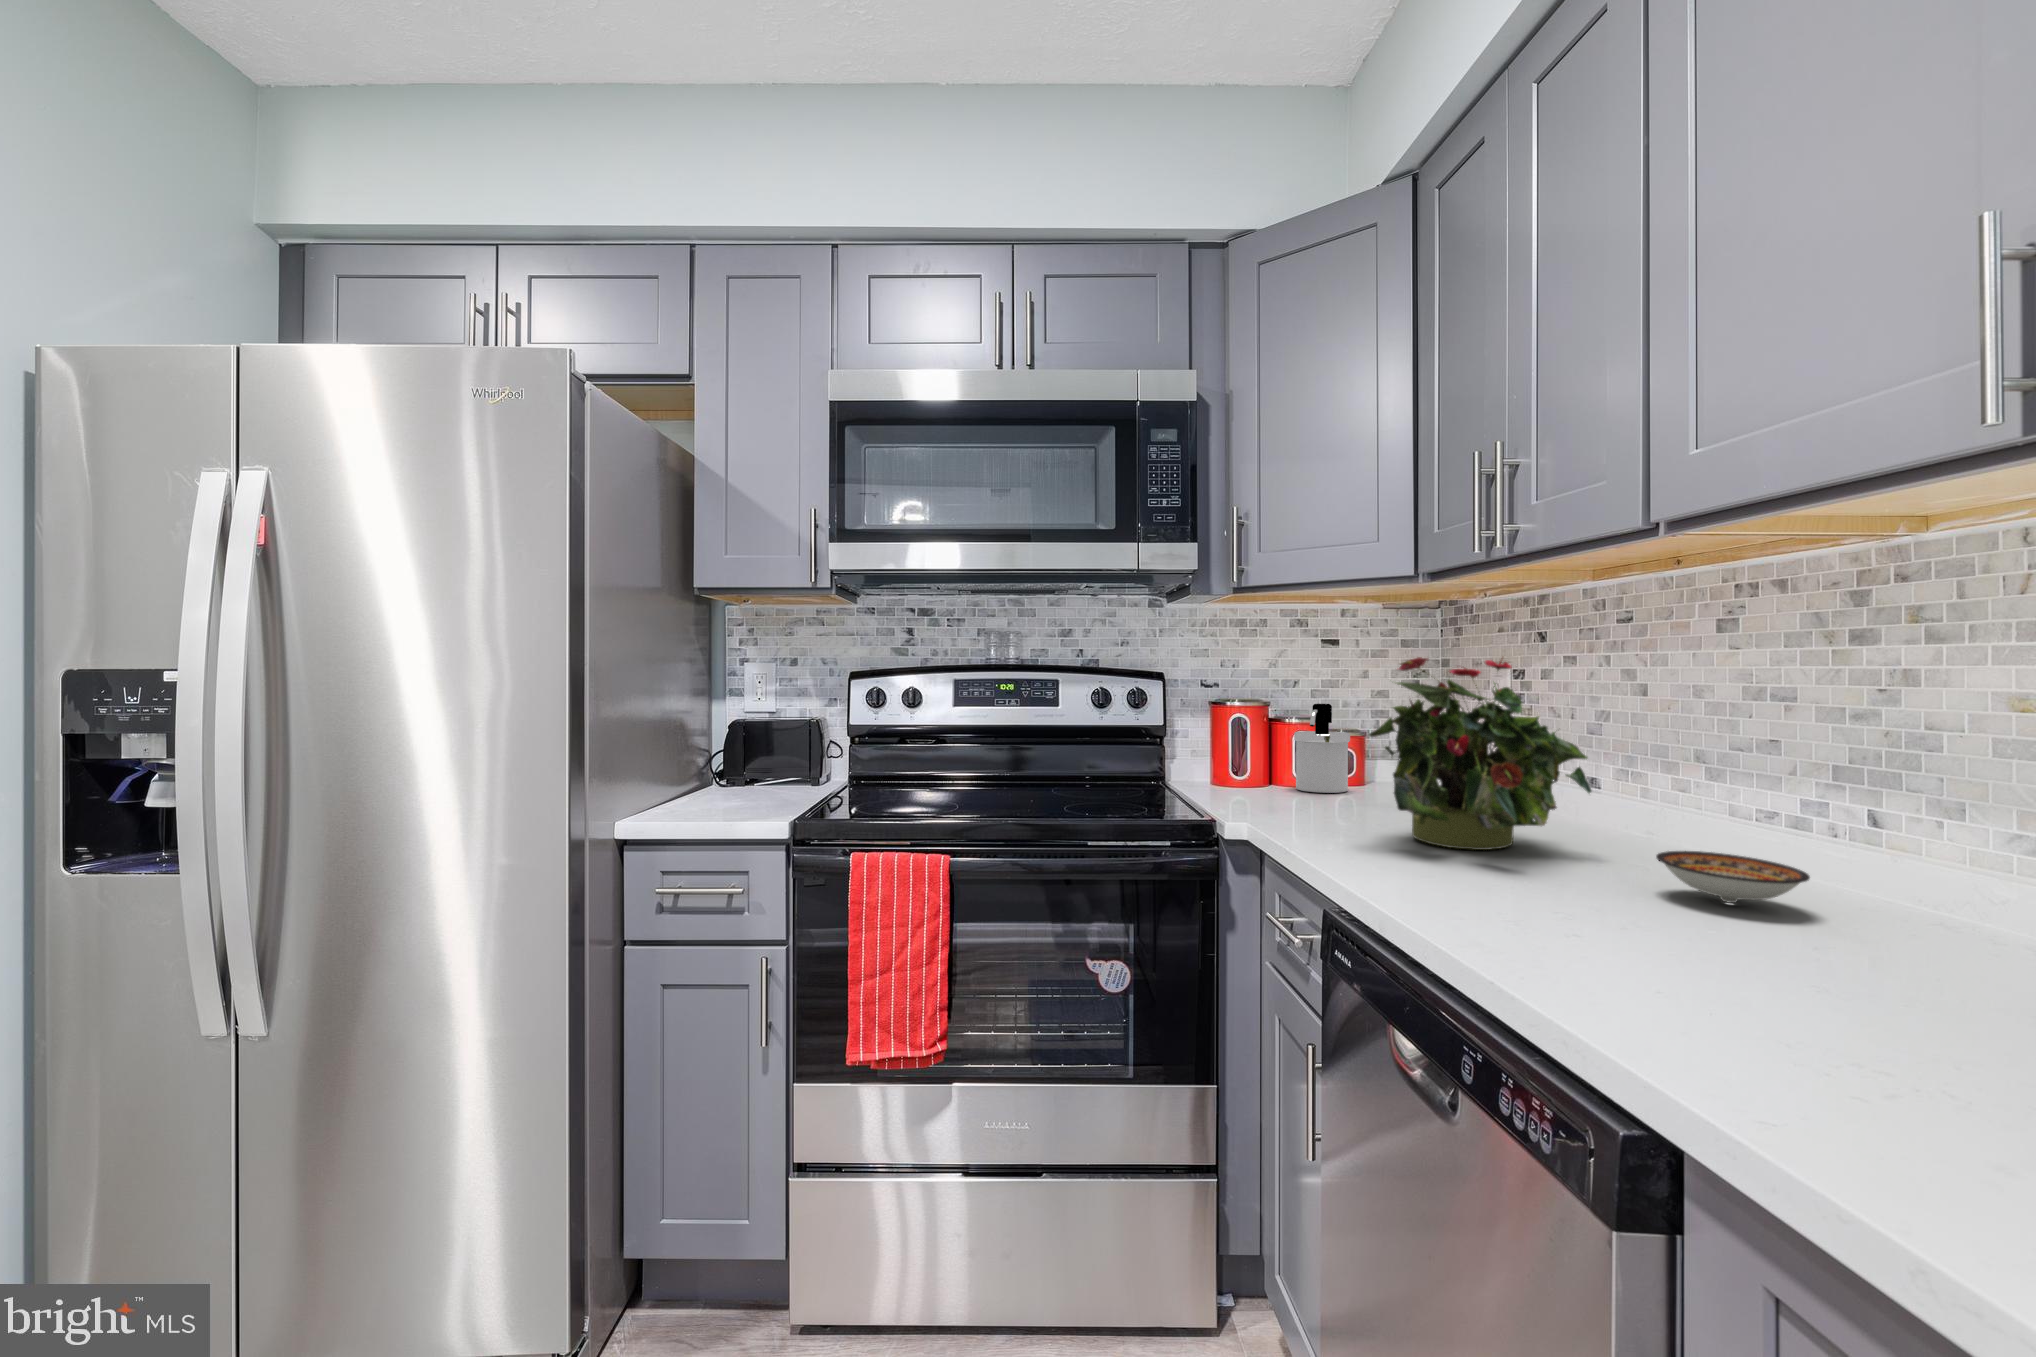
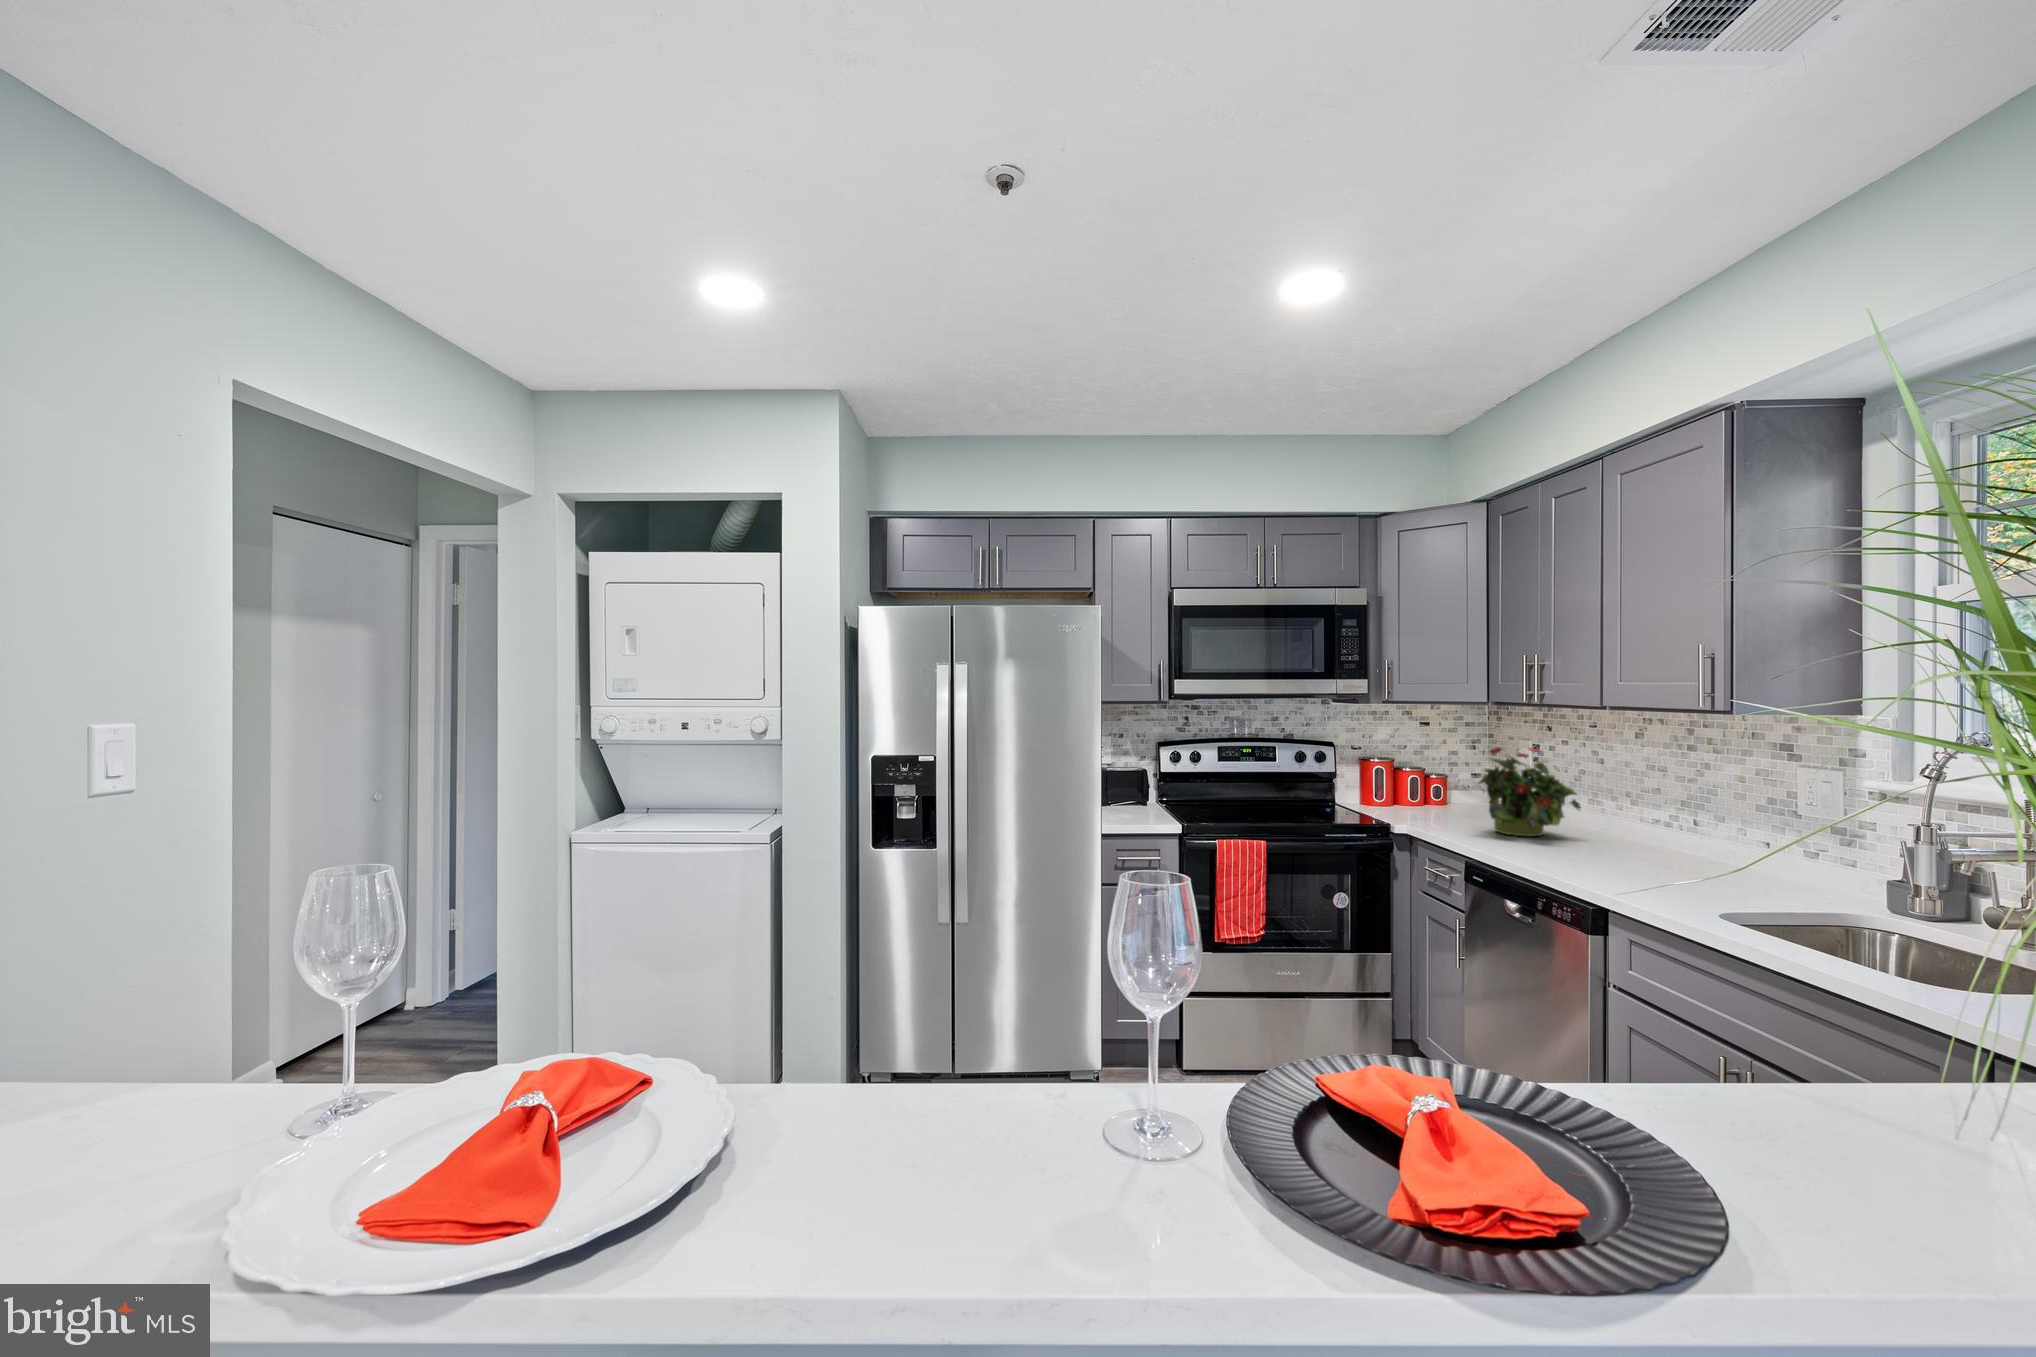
soap dispenser: present [1294,704,1350,793] -> none [1410,760,1442,810]
ceramic bowl: present [1656,851,1810,903] -> none [1609,835,1668,854]

